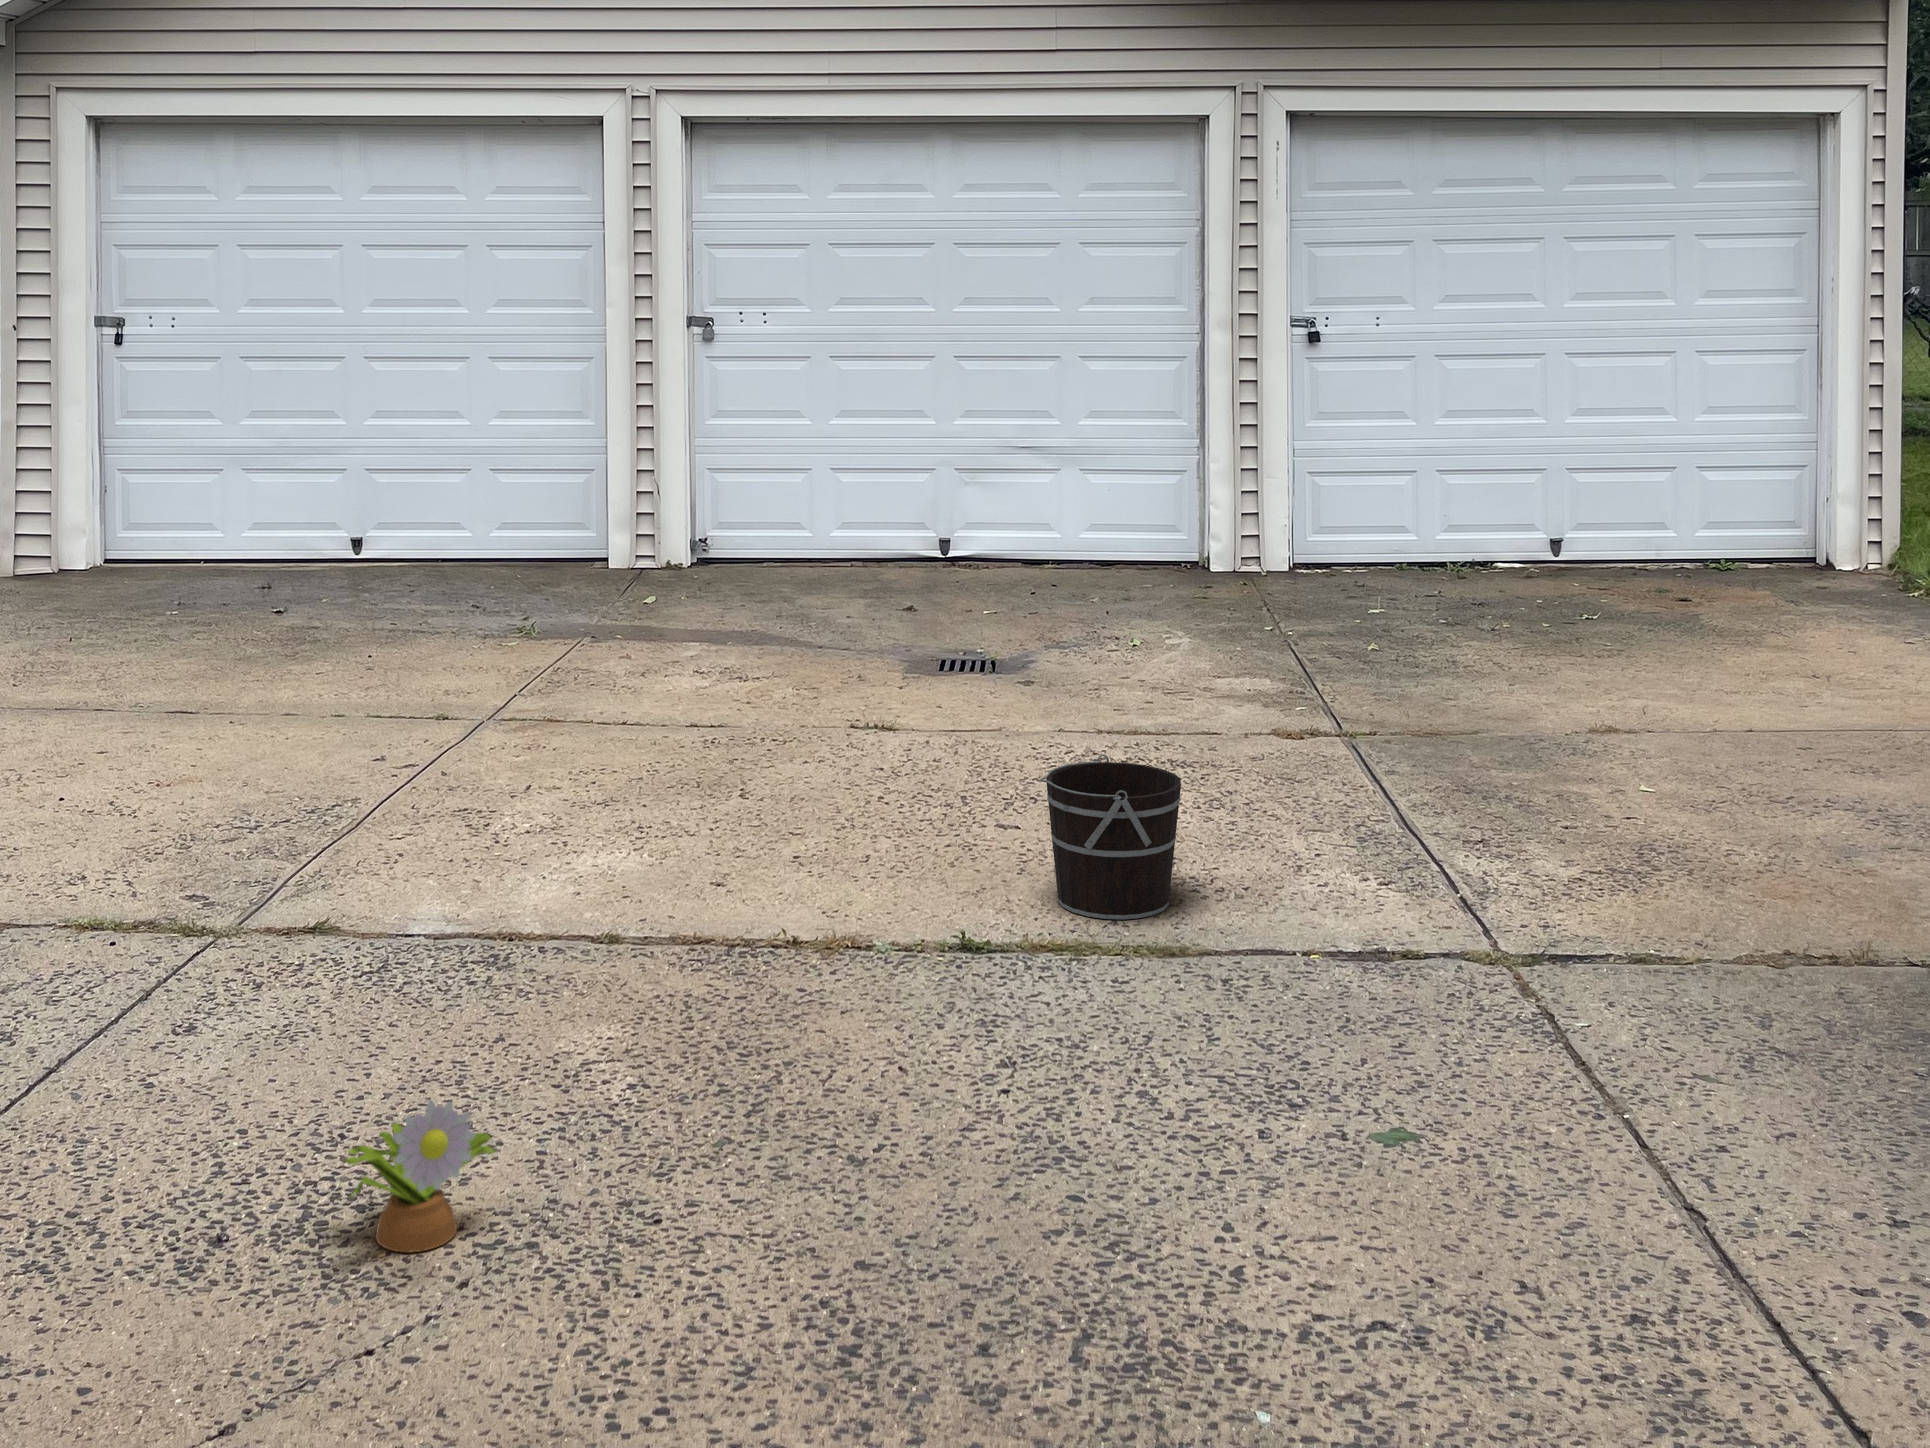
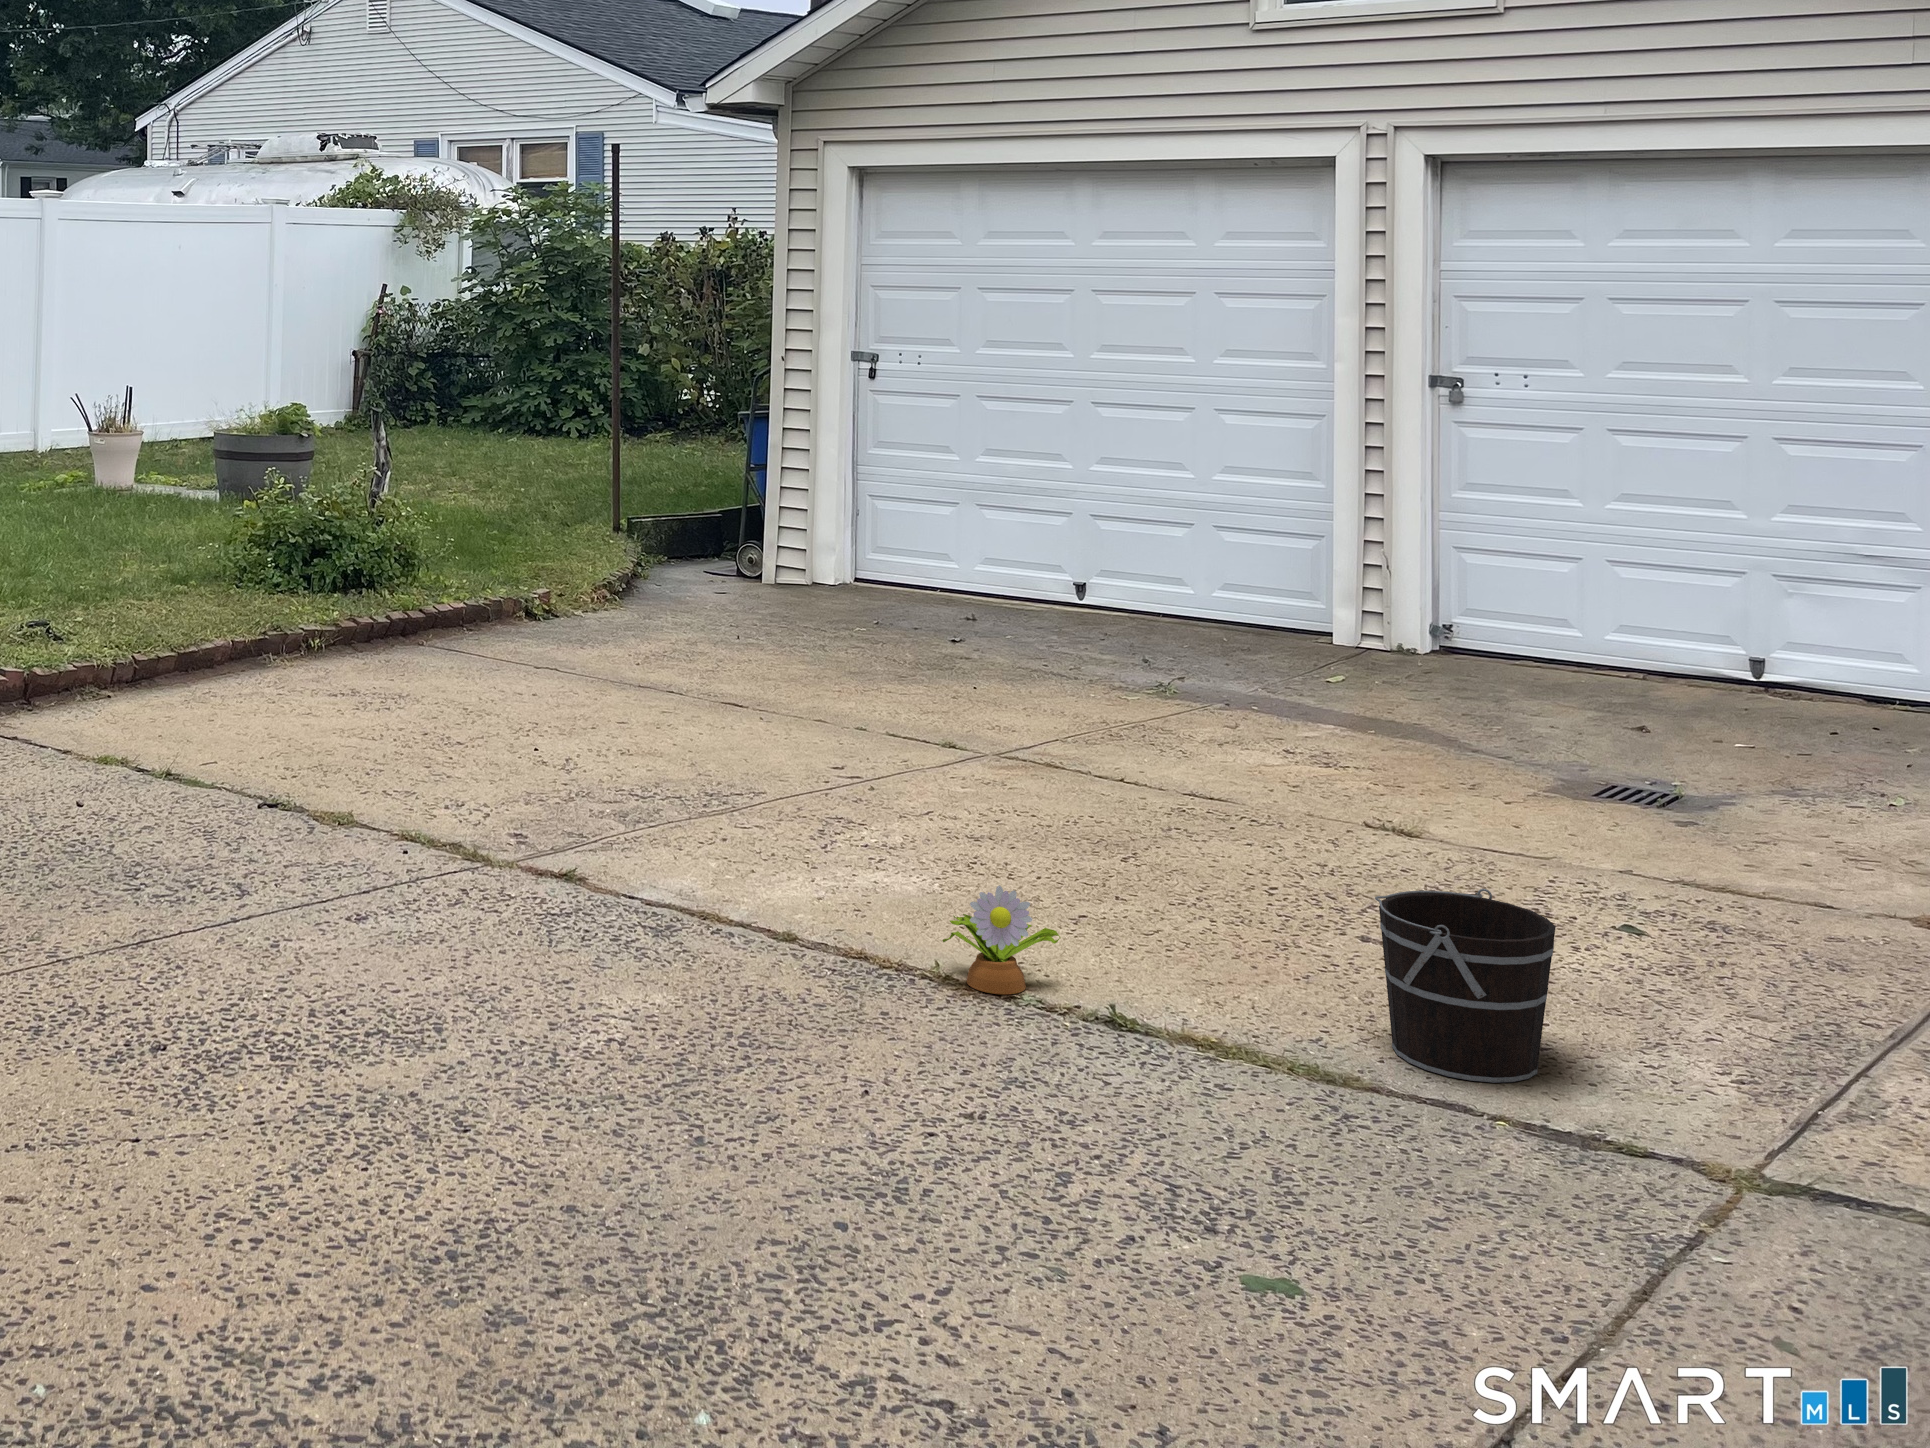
decorative plant: present [345,1100,495,1252] -> present [943,885,1061,994]

